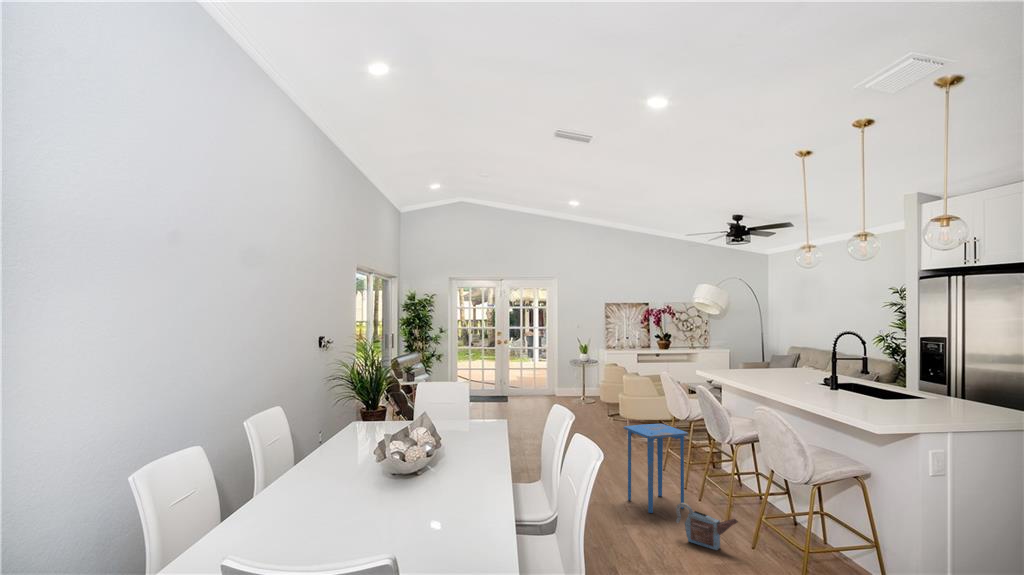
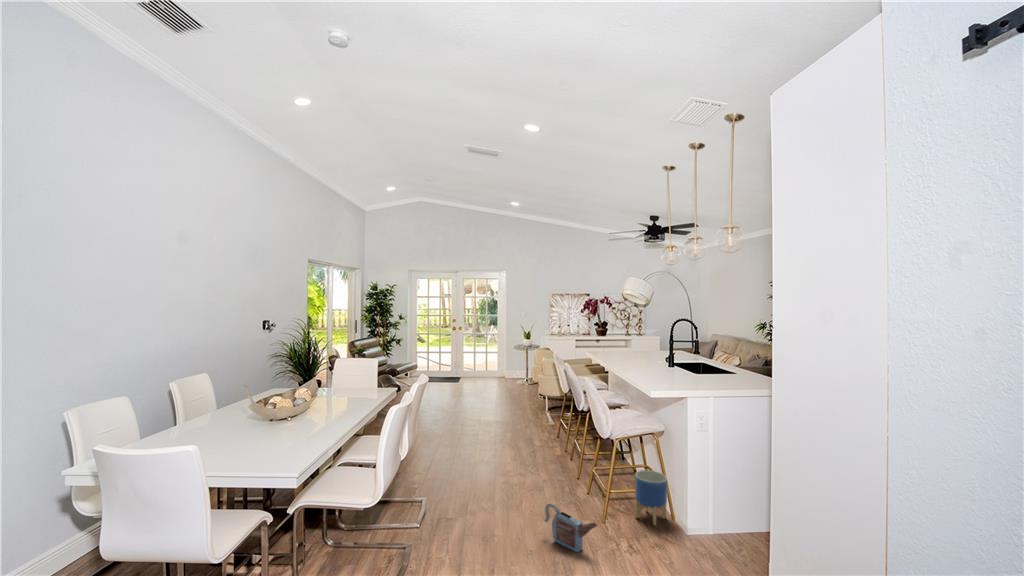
side table: present [624,424,688,513] -> none [516,418,573,507]
planter: none [760,473,795,528] -> present [635,470,667,526]

